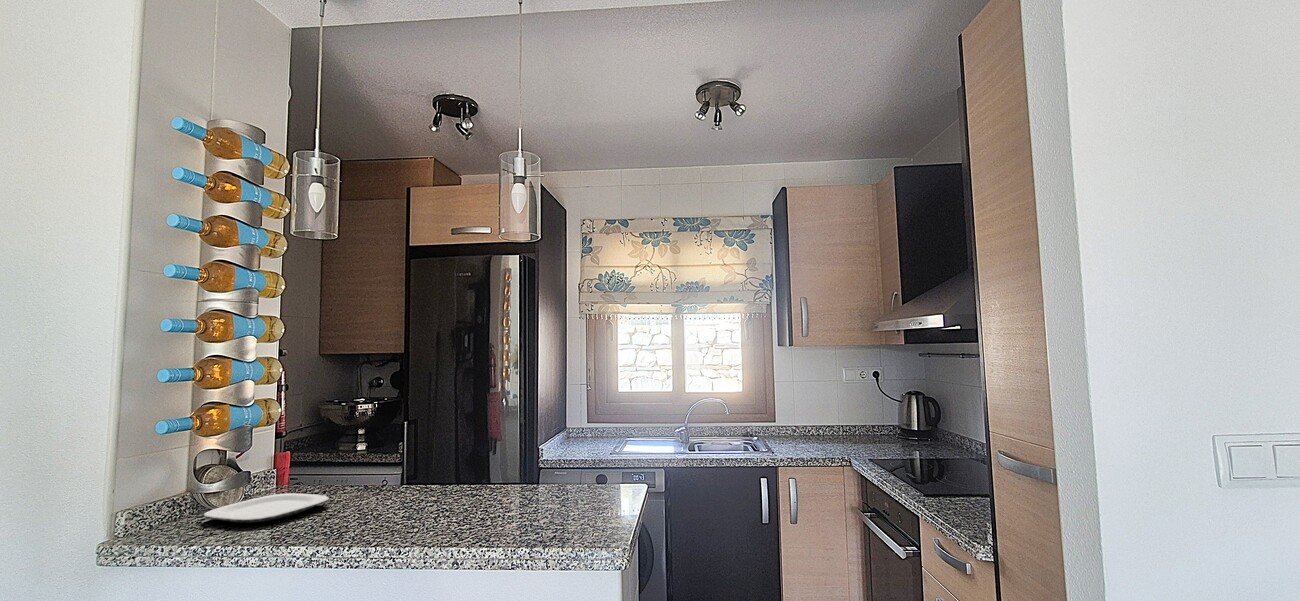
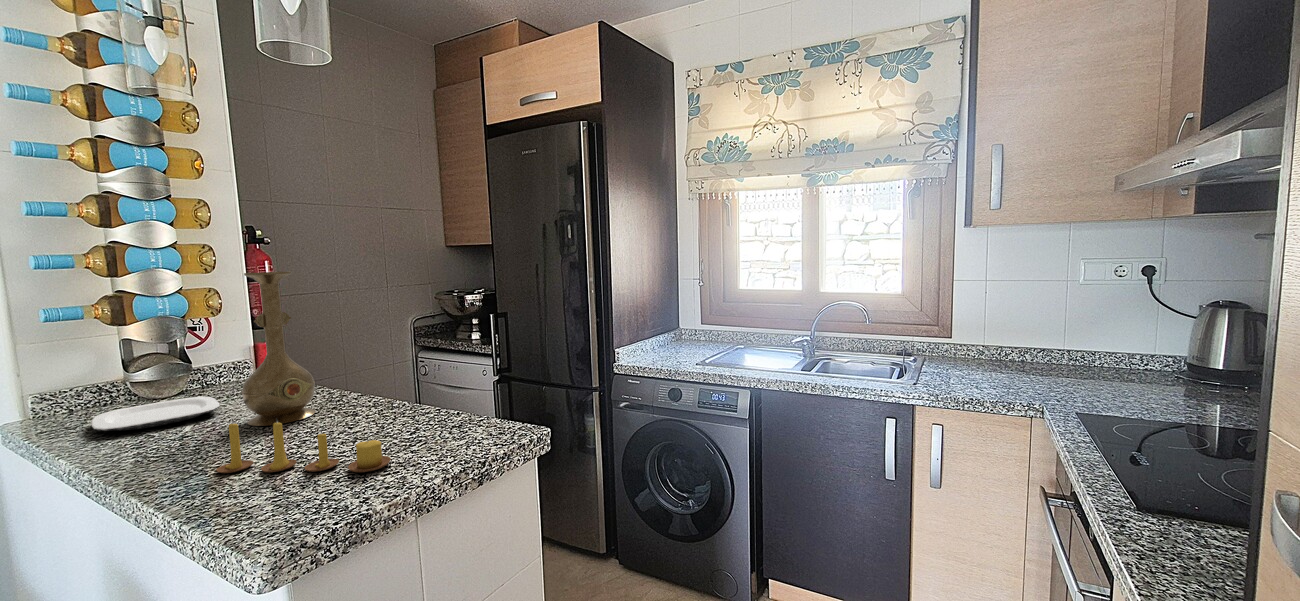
vase: none [375,372,431,505] -> present [241,271,316,426]
candle: none [456,476,584,523] -> present [216,418,391,473]

